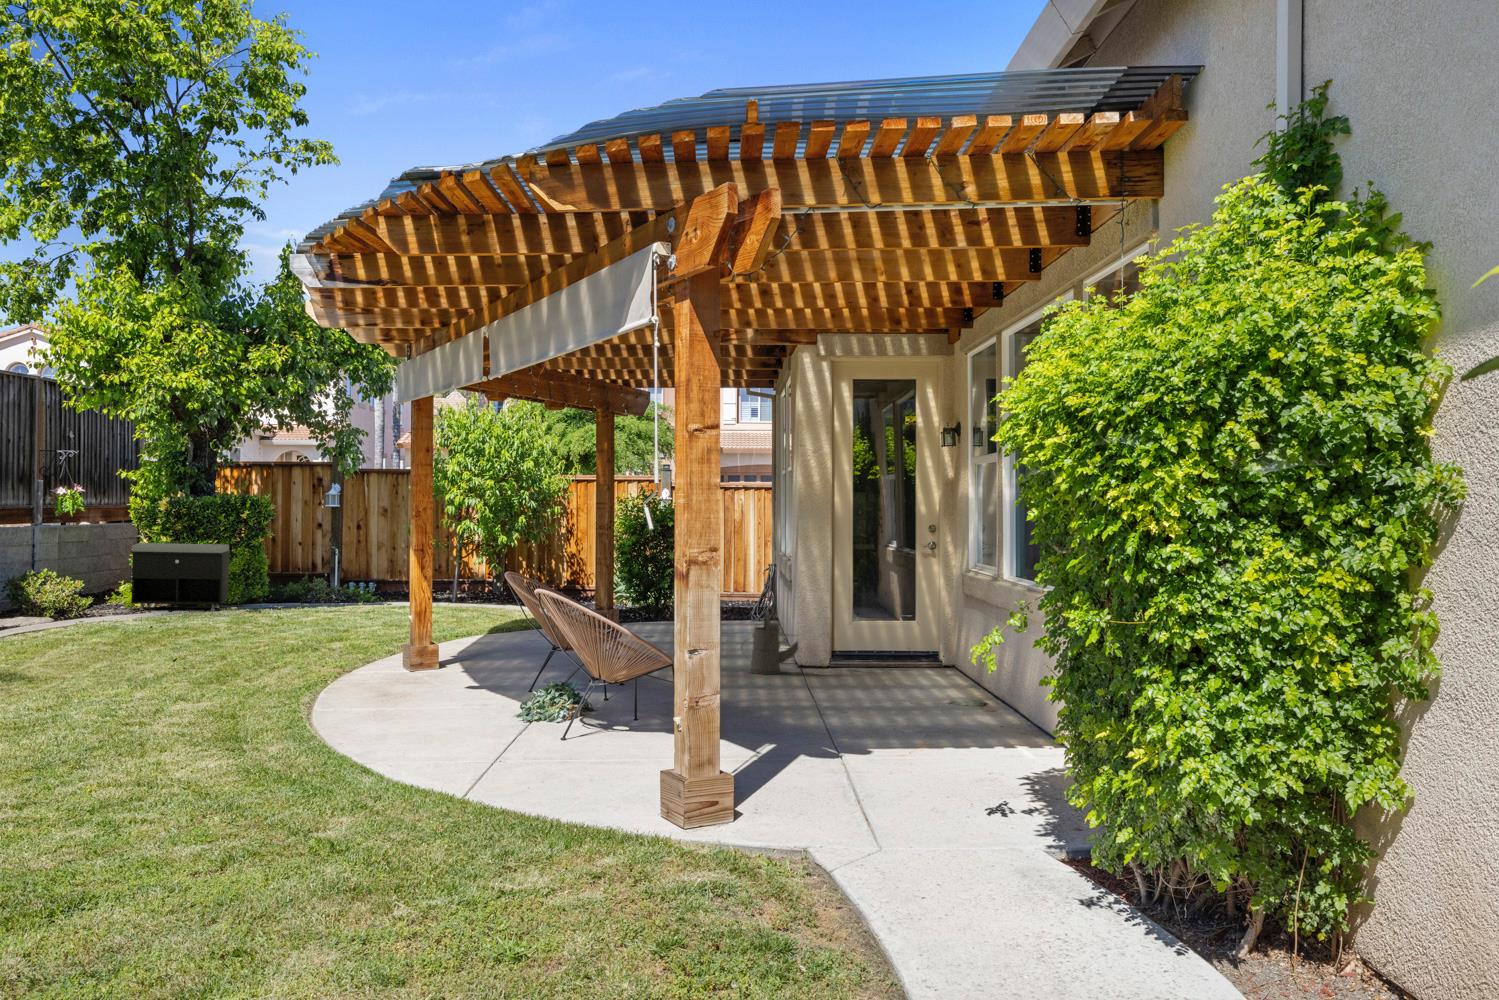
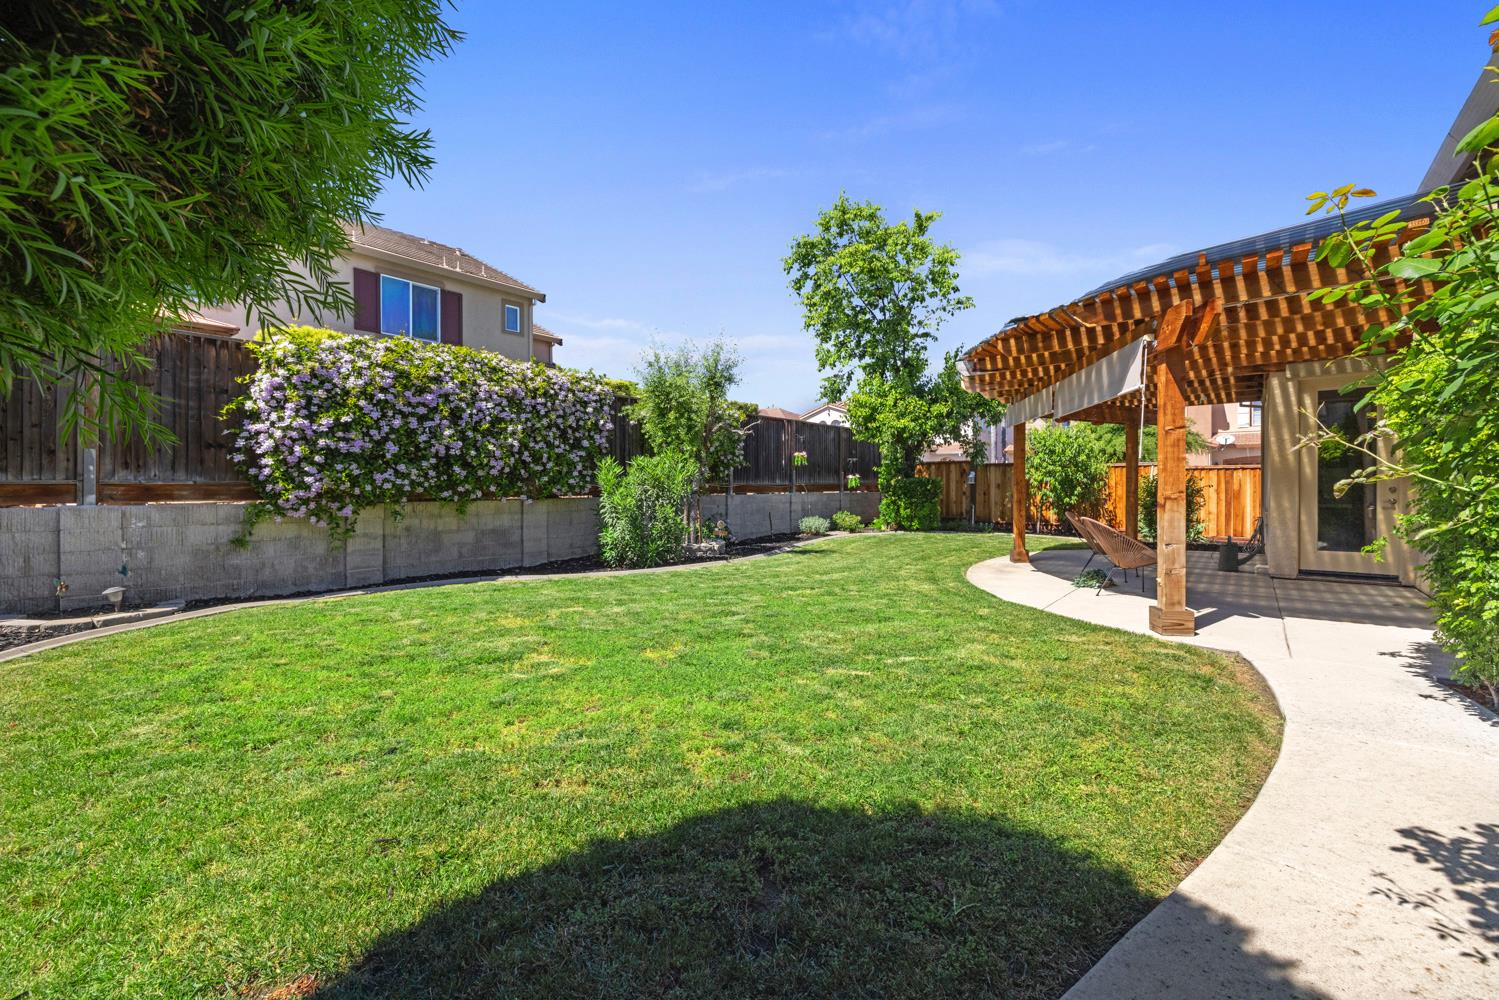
storage bench: present [131,543,229,611] -> none [882,499,924,530]

